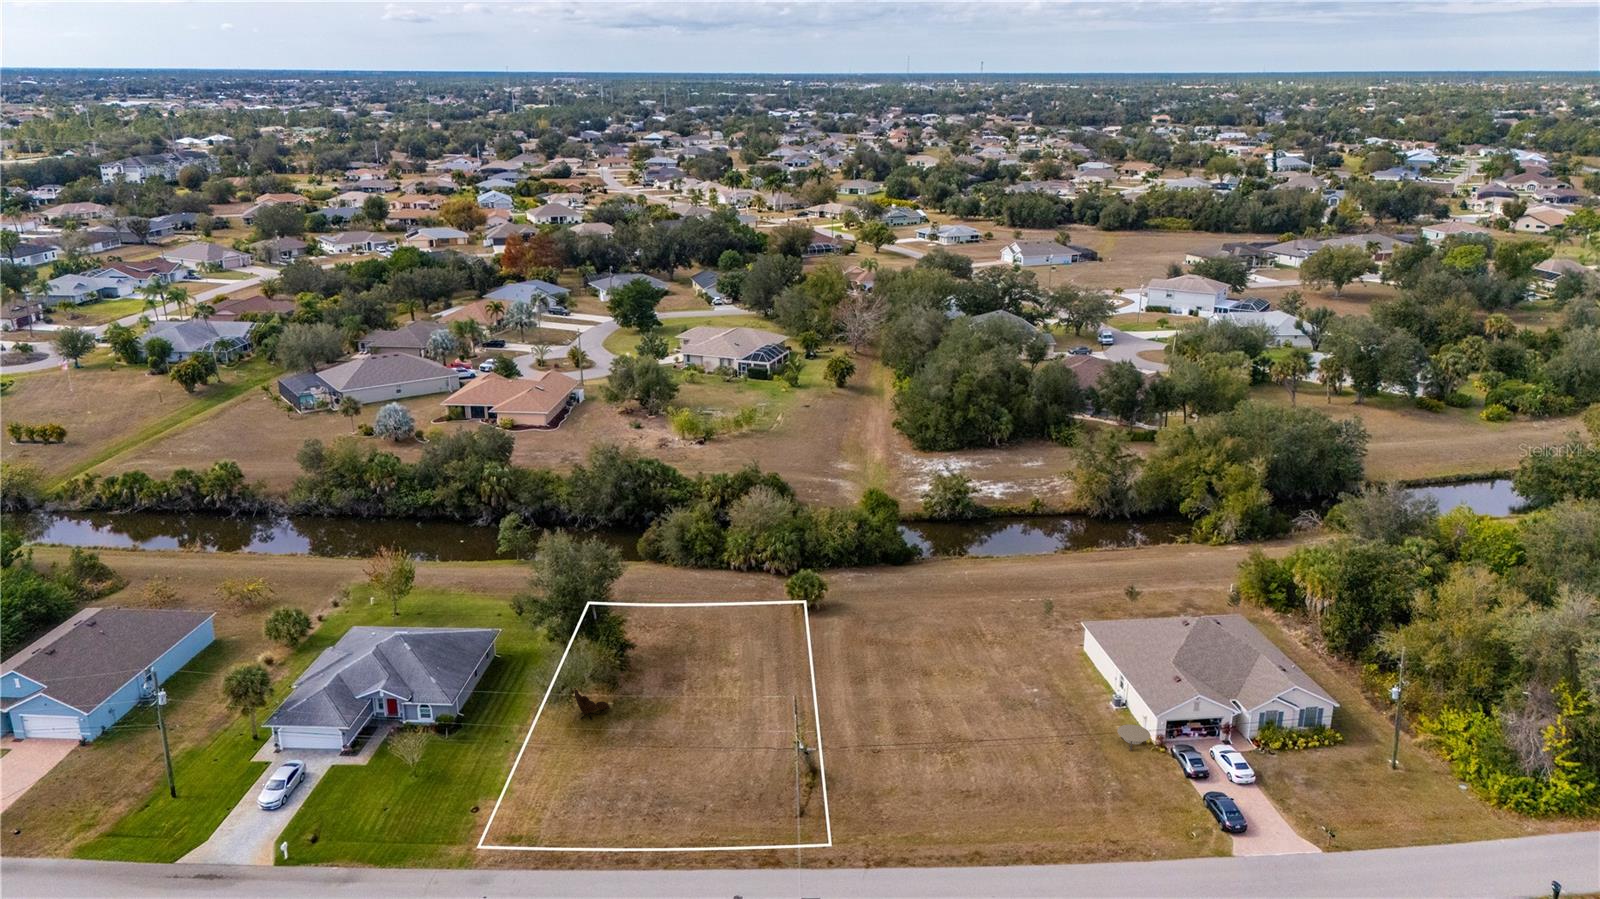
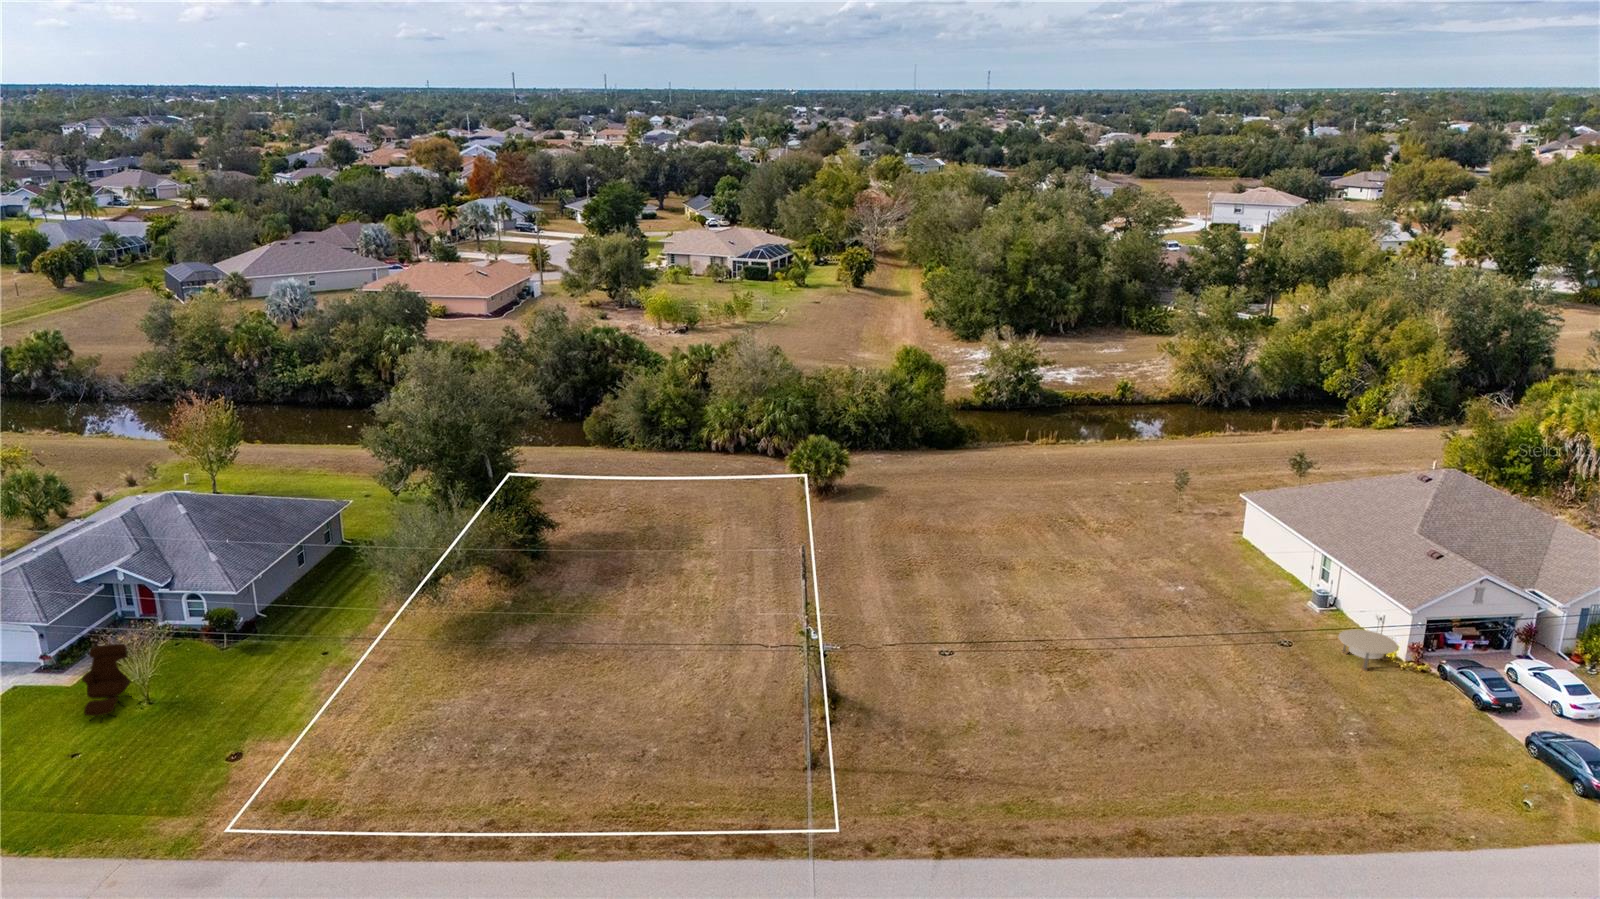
lounge chair: present [574,690,610,720] -> present [82,644,131,722]

